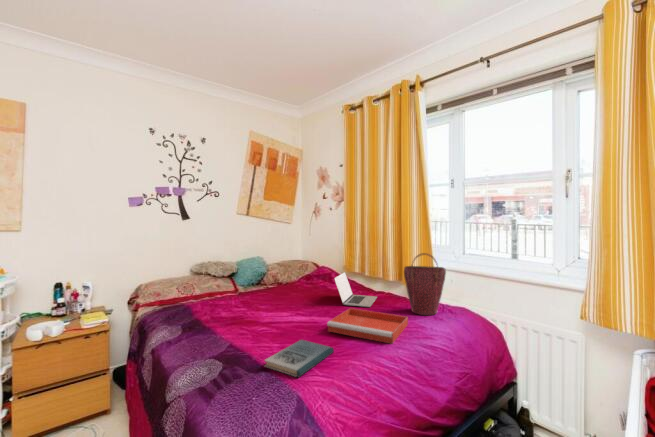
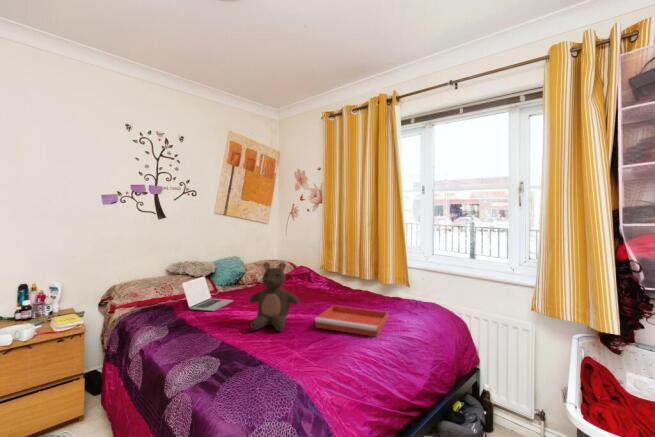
handbag: present [404,253,446,315] -> none [382,254,420,311]
stuffed bear: none [261,262,312,334] -> present [249,262,299,331]
laptop: present [334,272,377,307] -> present [182,276,233,311]
book: present [265,340,334,377] -> none [262,335,325,370]

